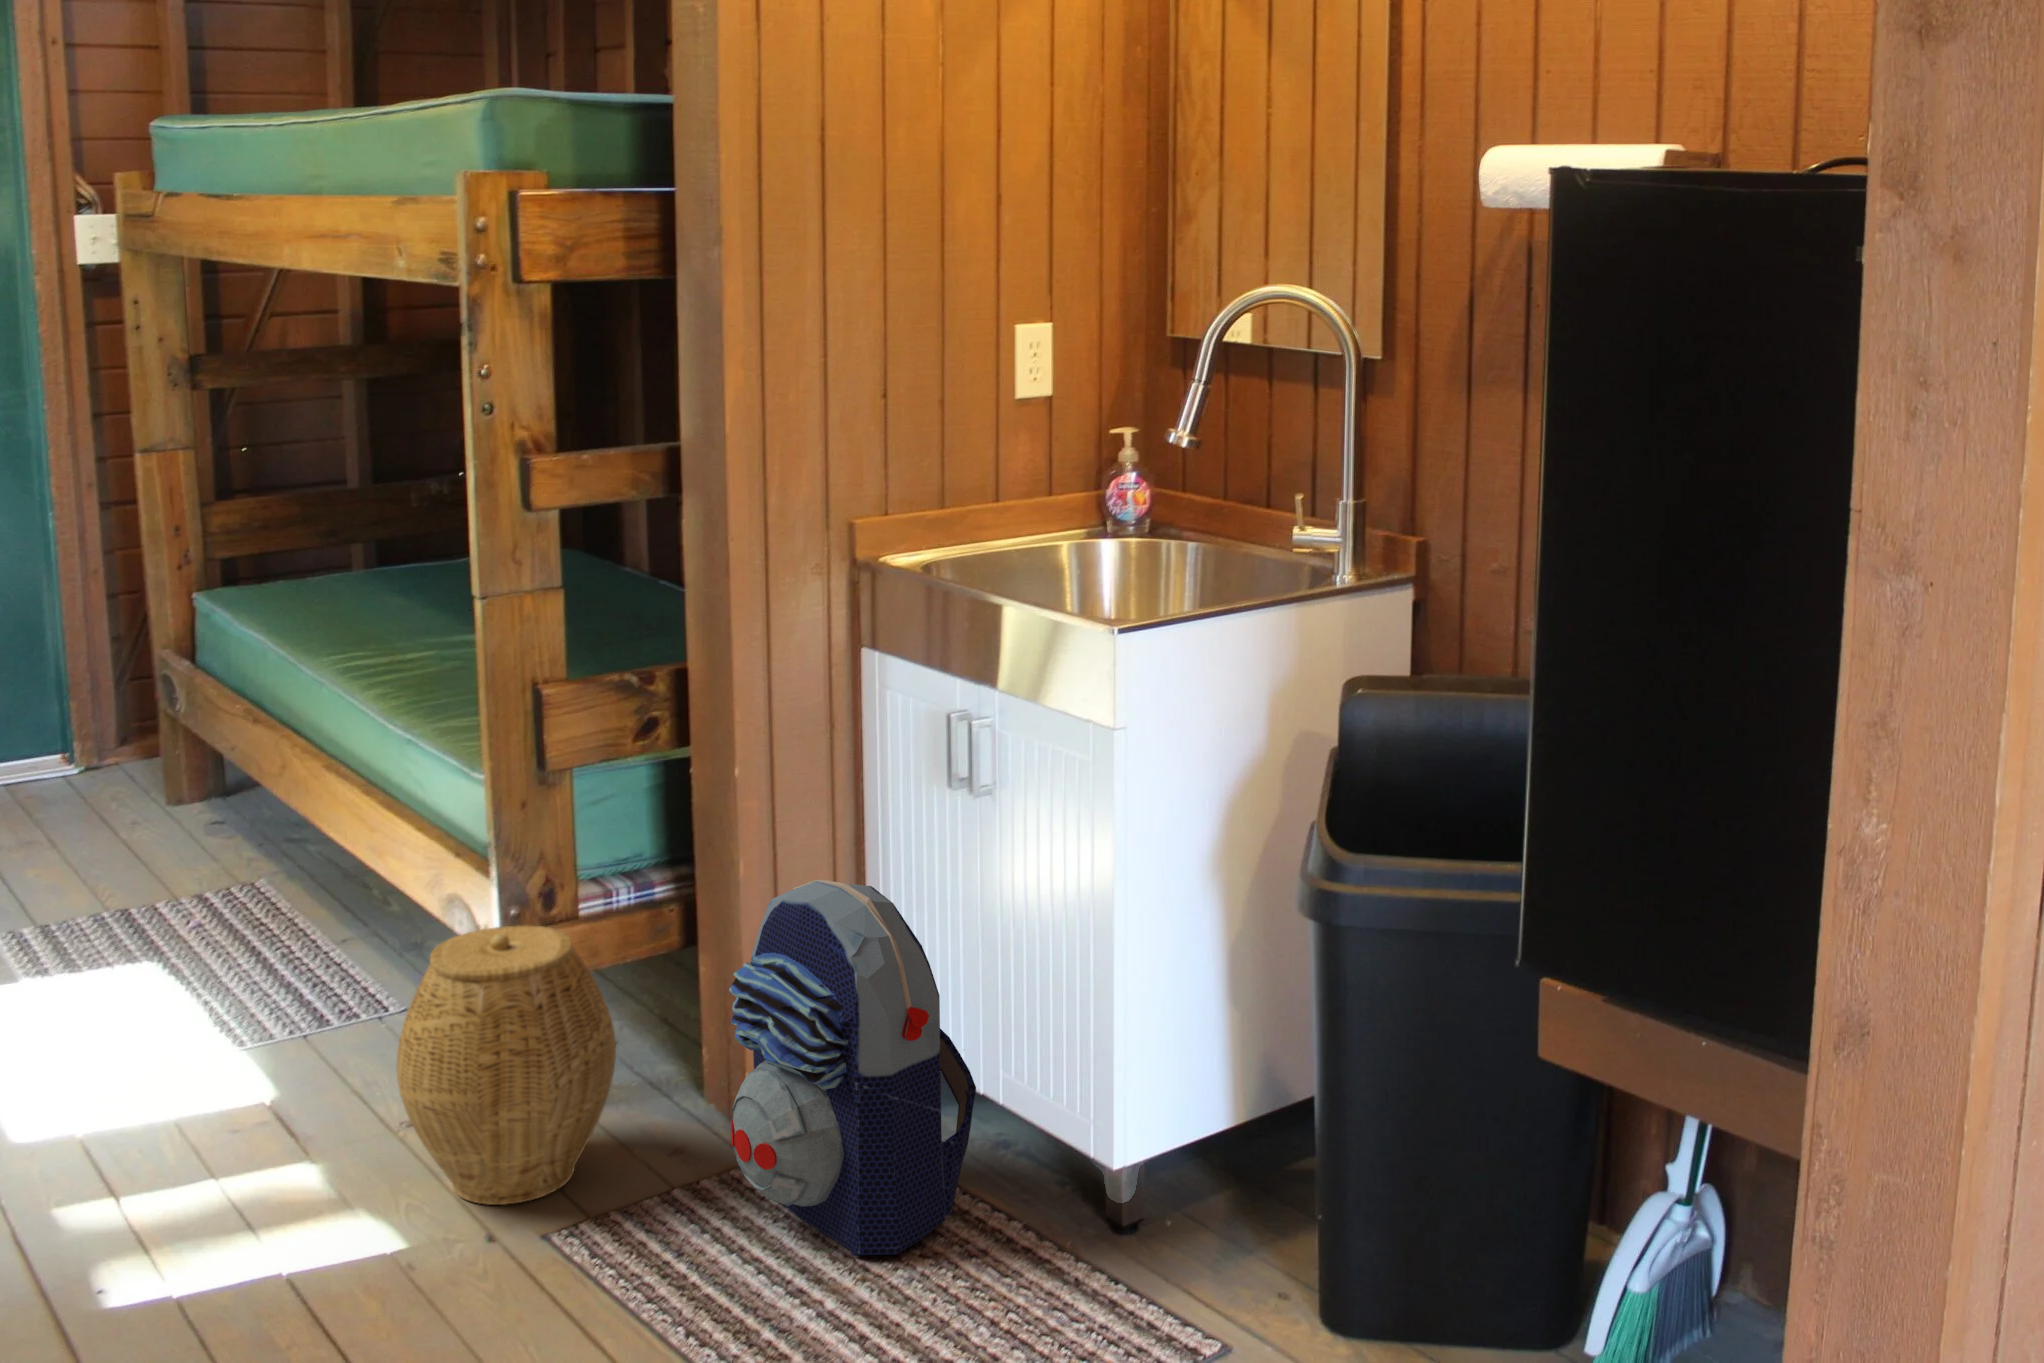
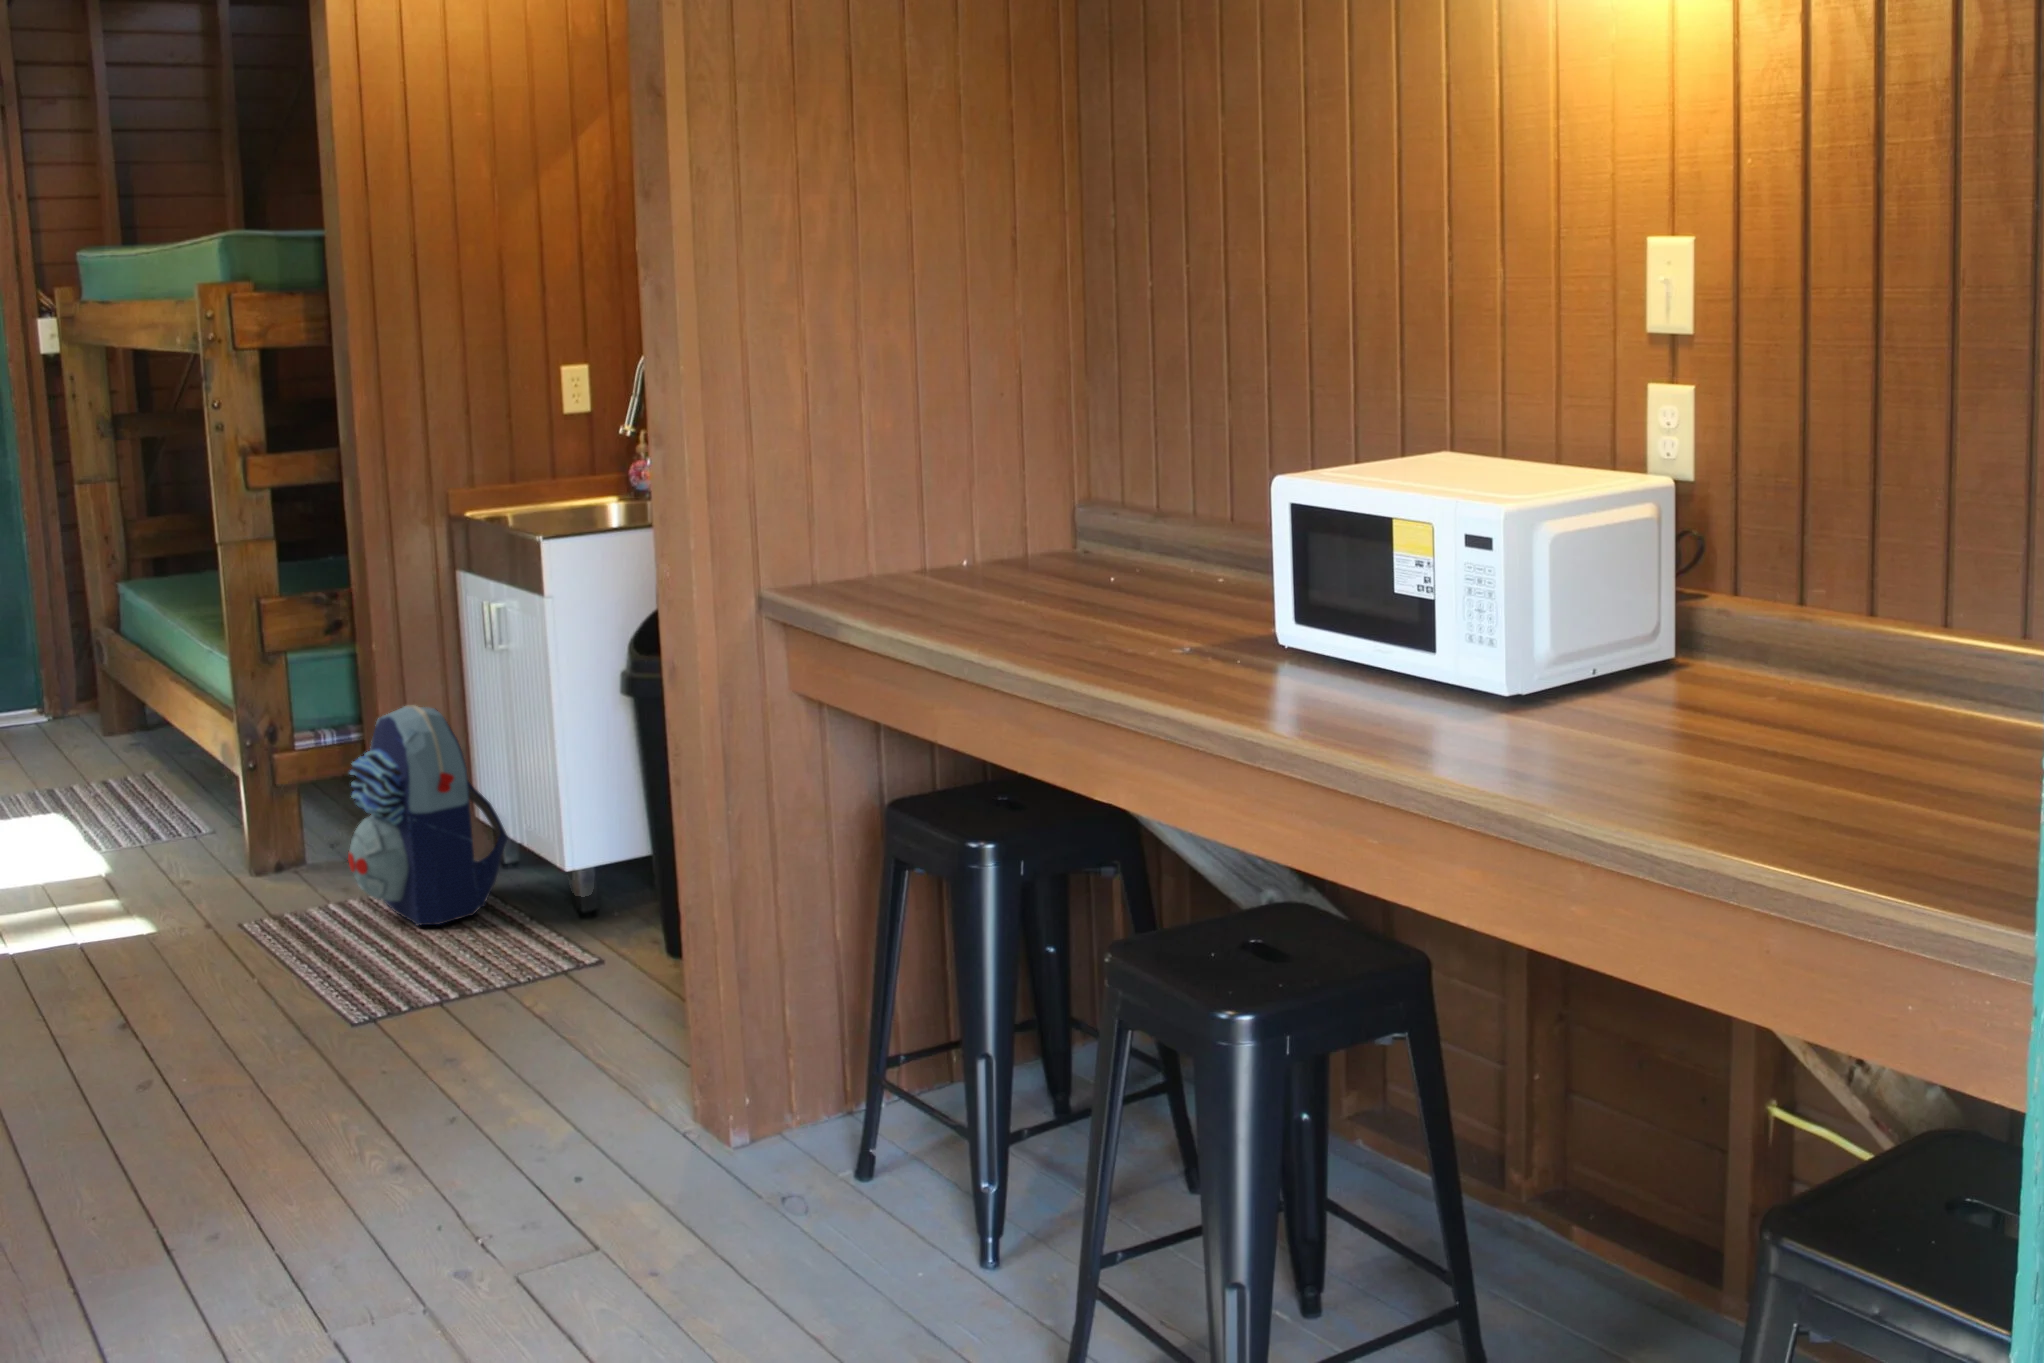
woven basket: present [397,925,616,1205] -> none [157,747,299,912]

